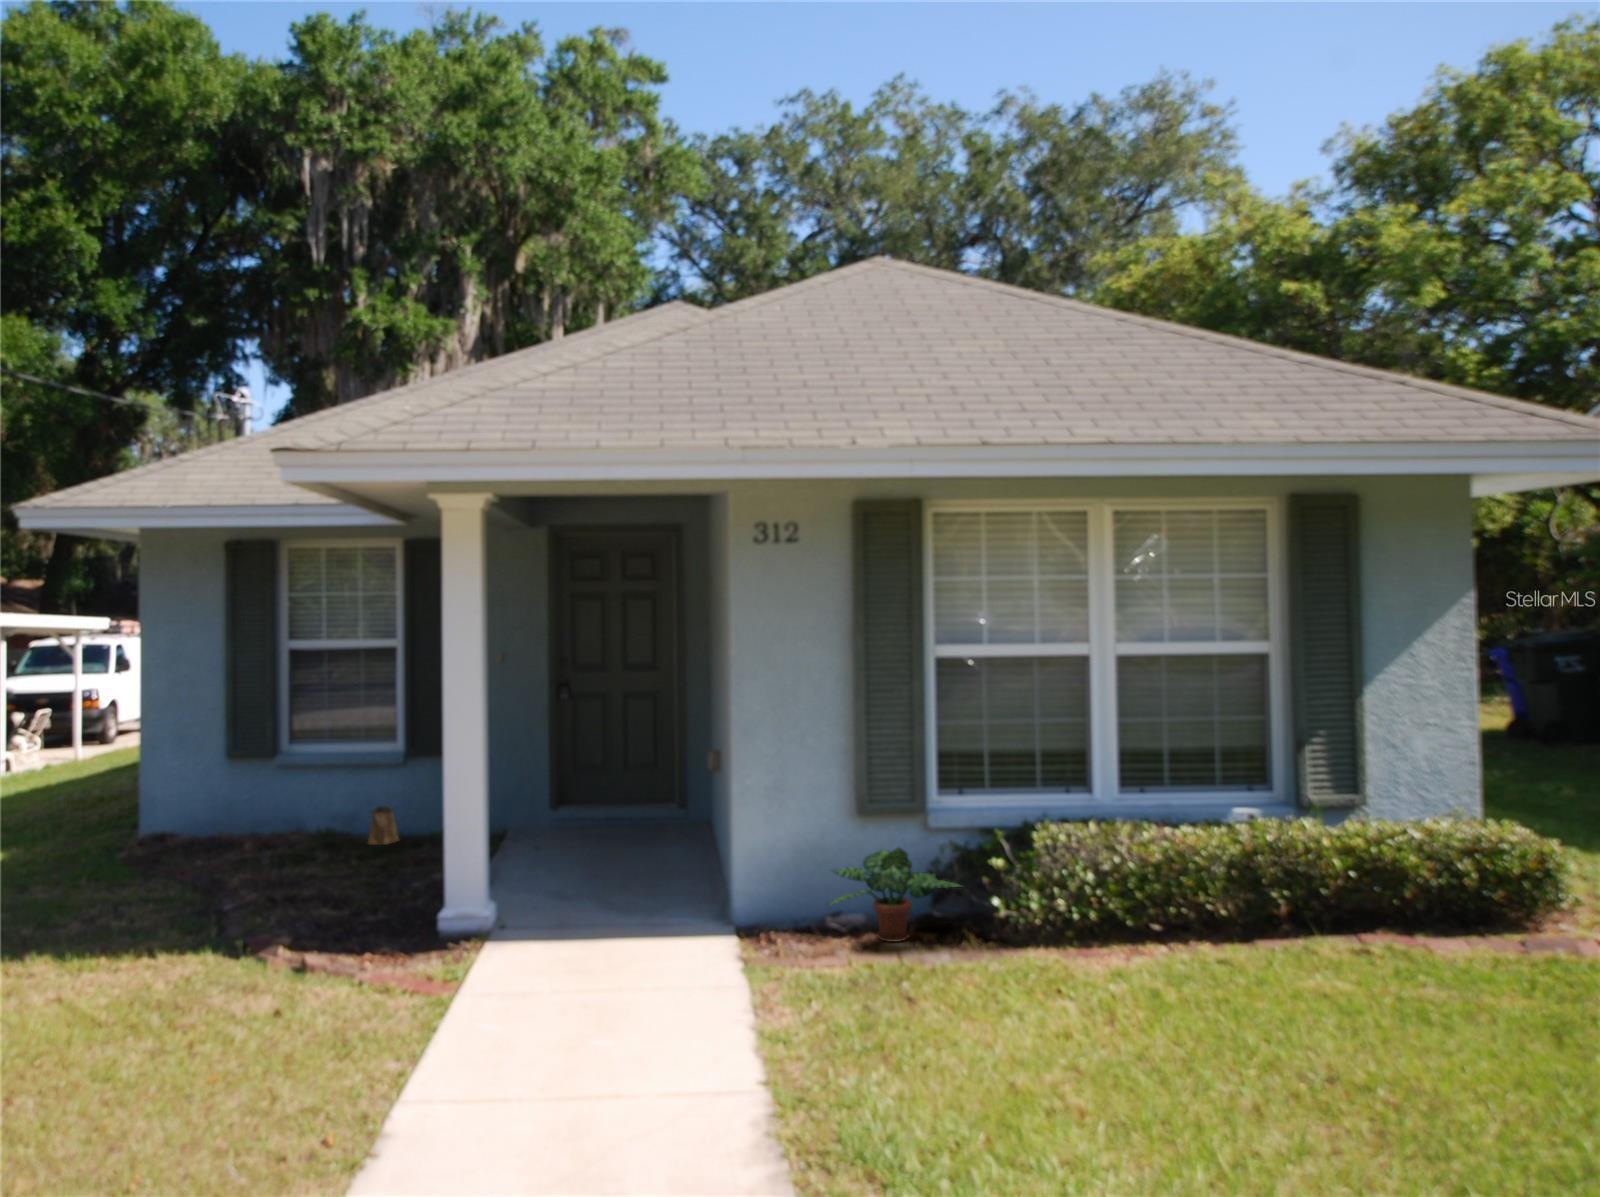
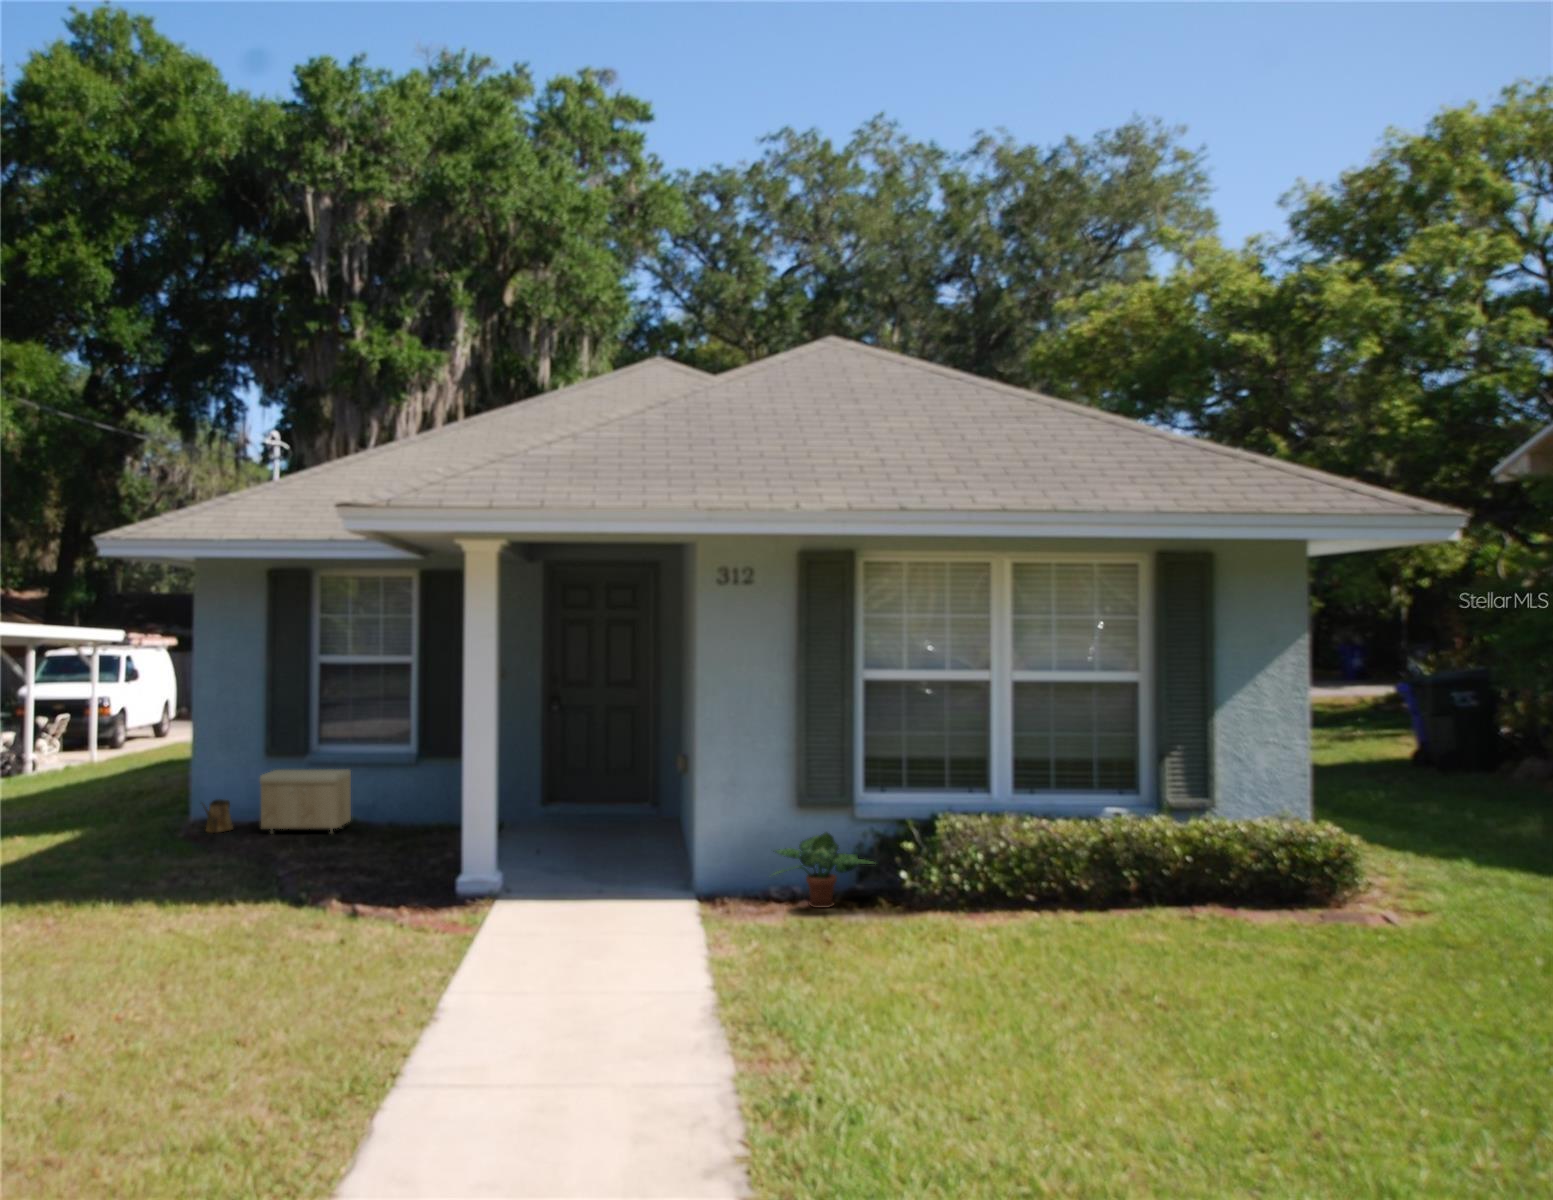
storage bench: none [221,772,331,849] -> present [260,769,351,833]
watering can: present [368,806,399,845] -> present [203,799,233,833]

